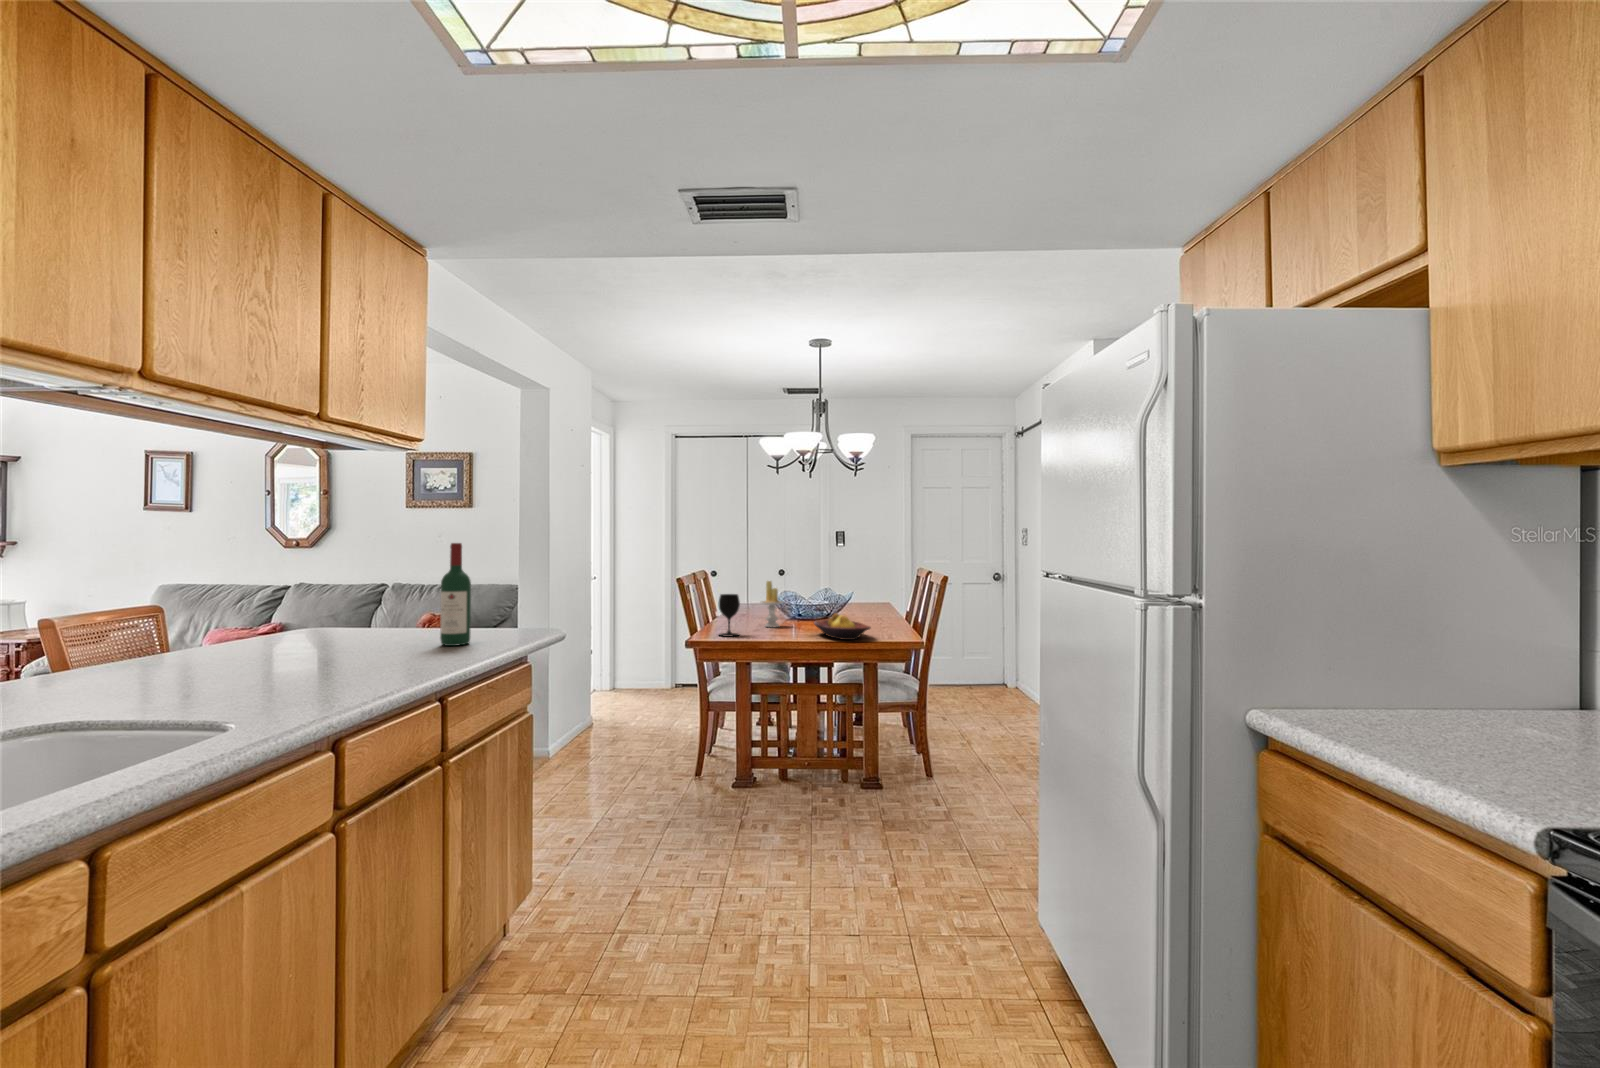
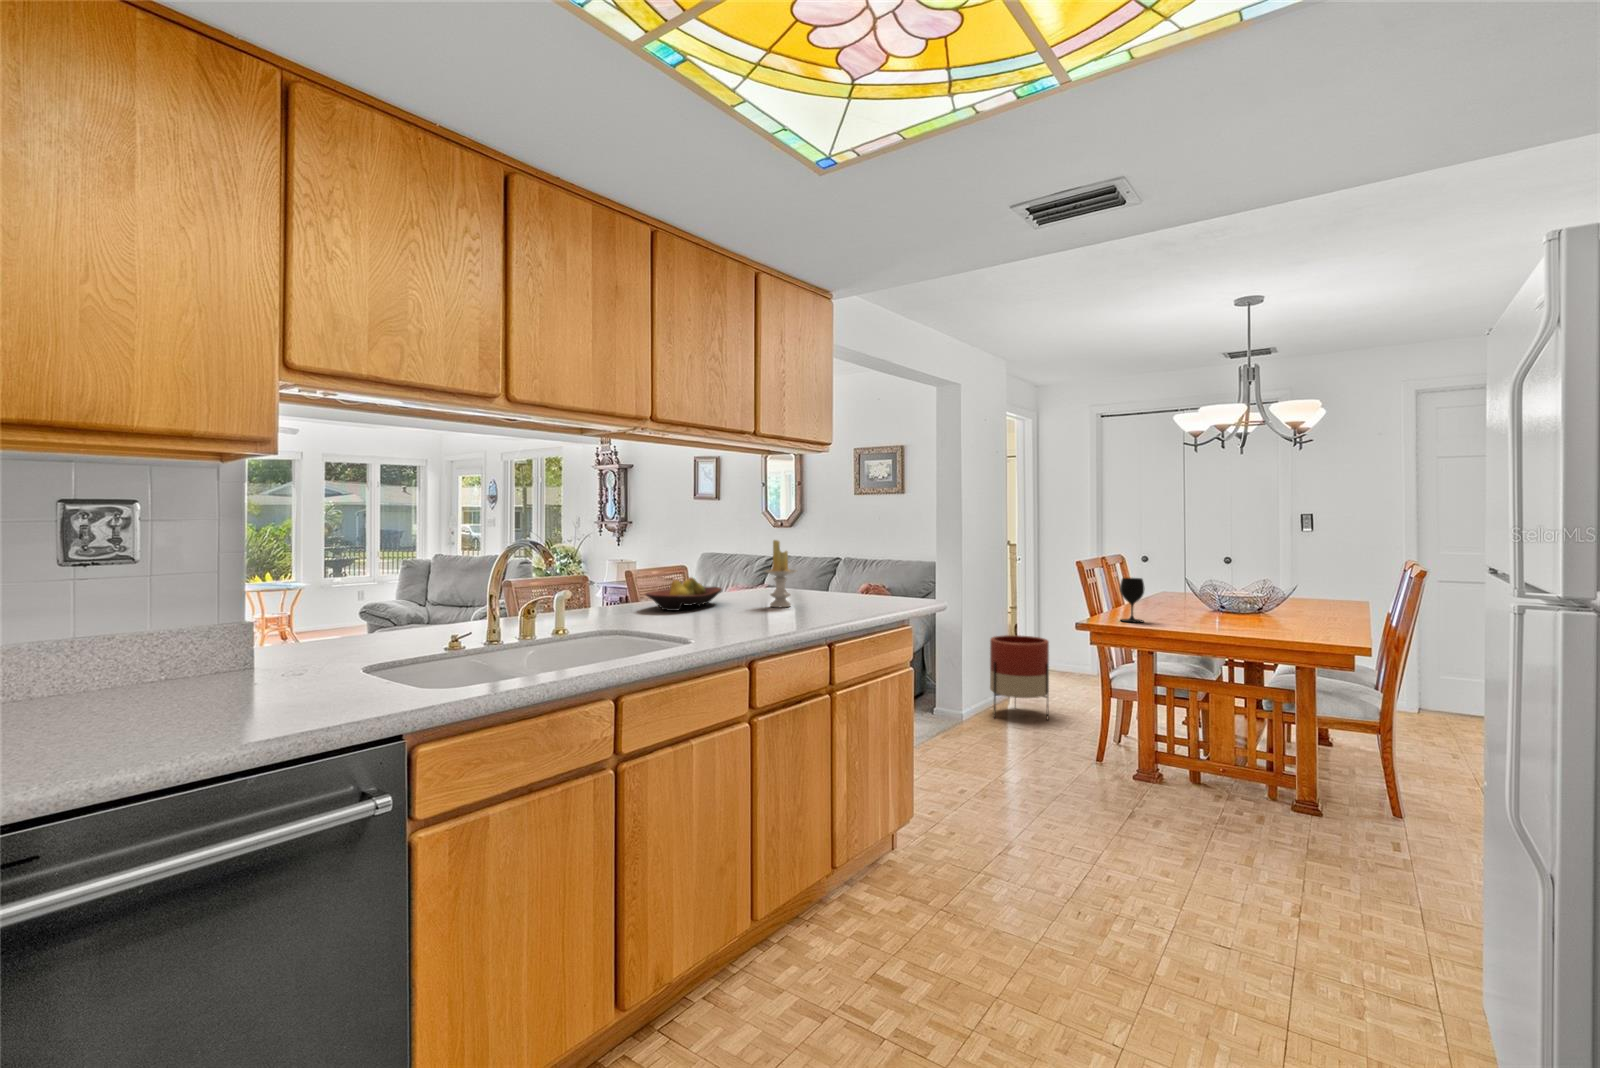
wine bottle: present [440,543,471,646] -> none [842,526,863,608]
candle: present [762,581,783,627] -> present [765,540,796,607]
fruit bowl: present [814,613,870,640] -> present [646,578,722,611]
planter: none [577,657,637,747] -> present [990,635,1049,718]

